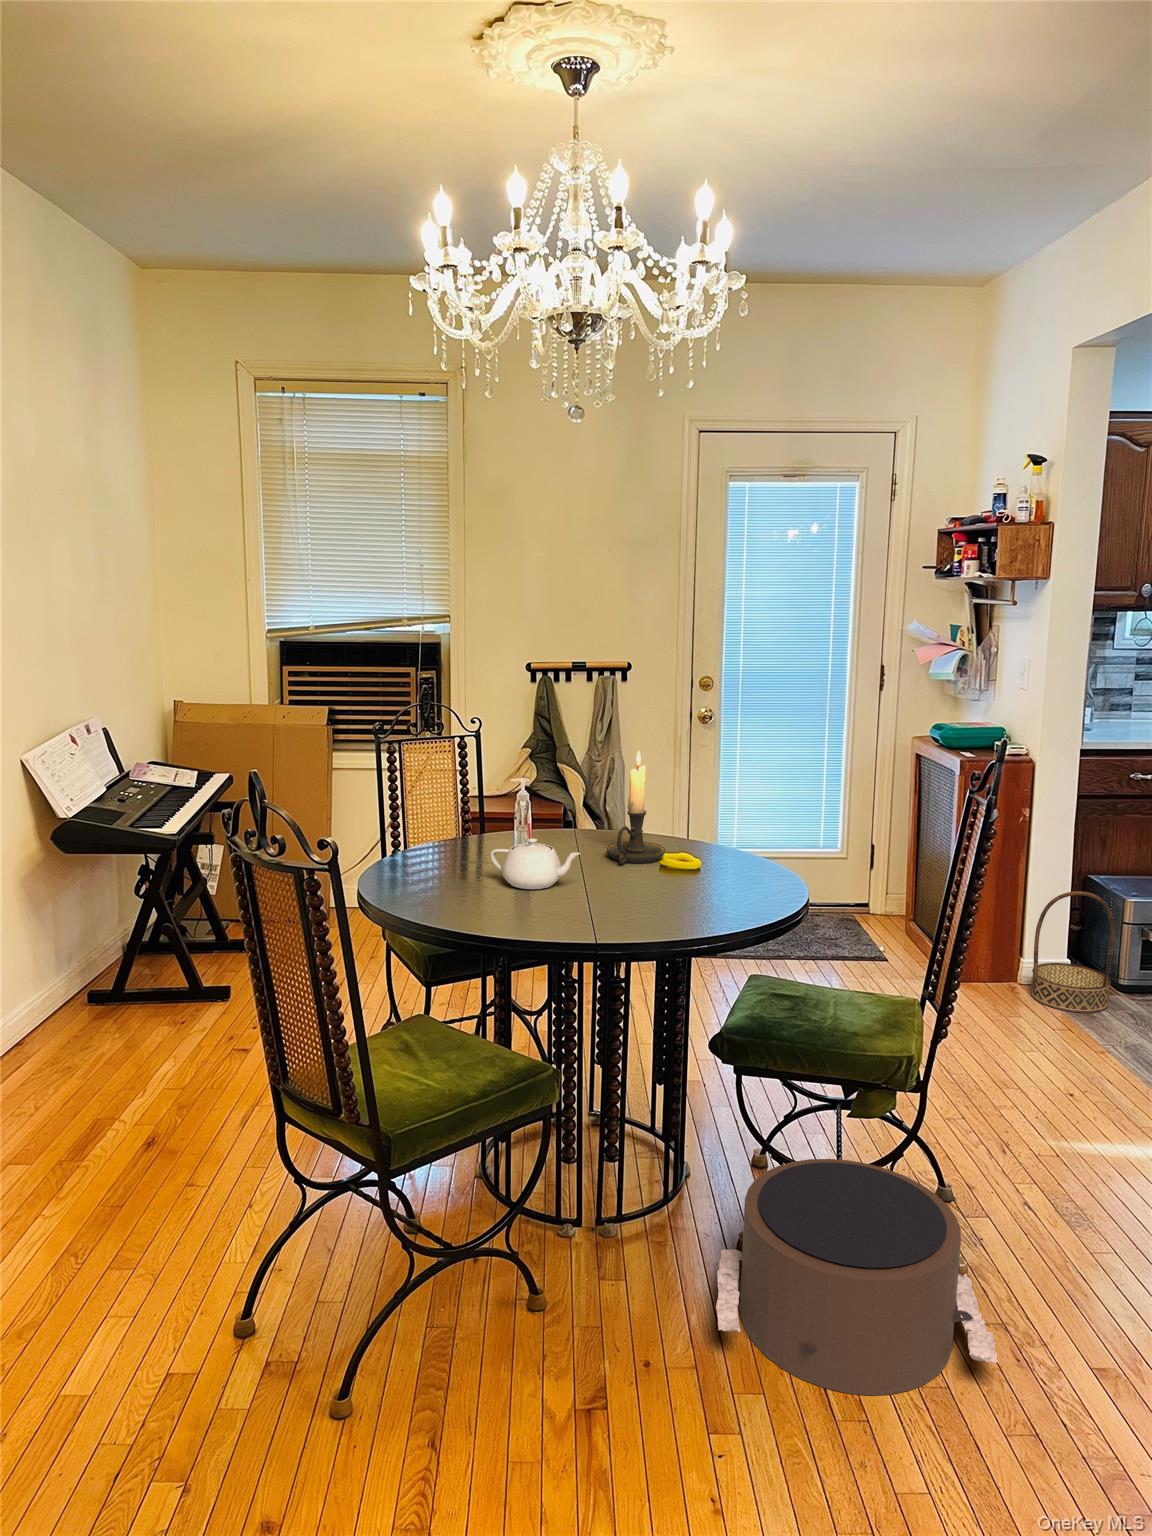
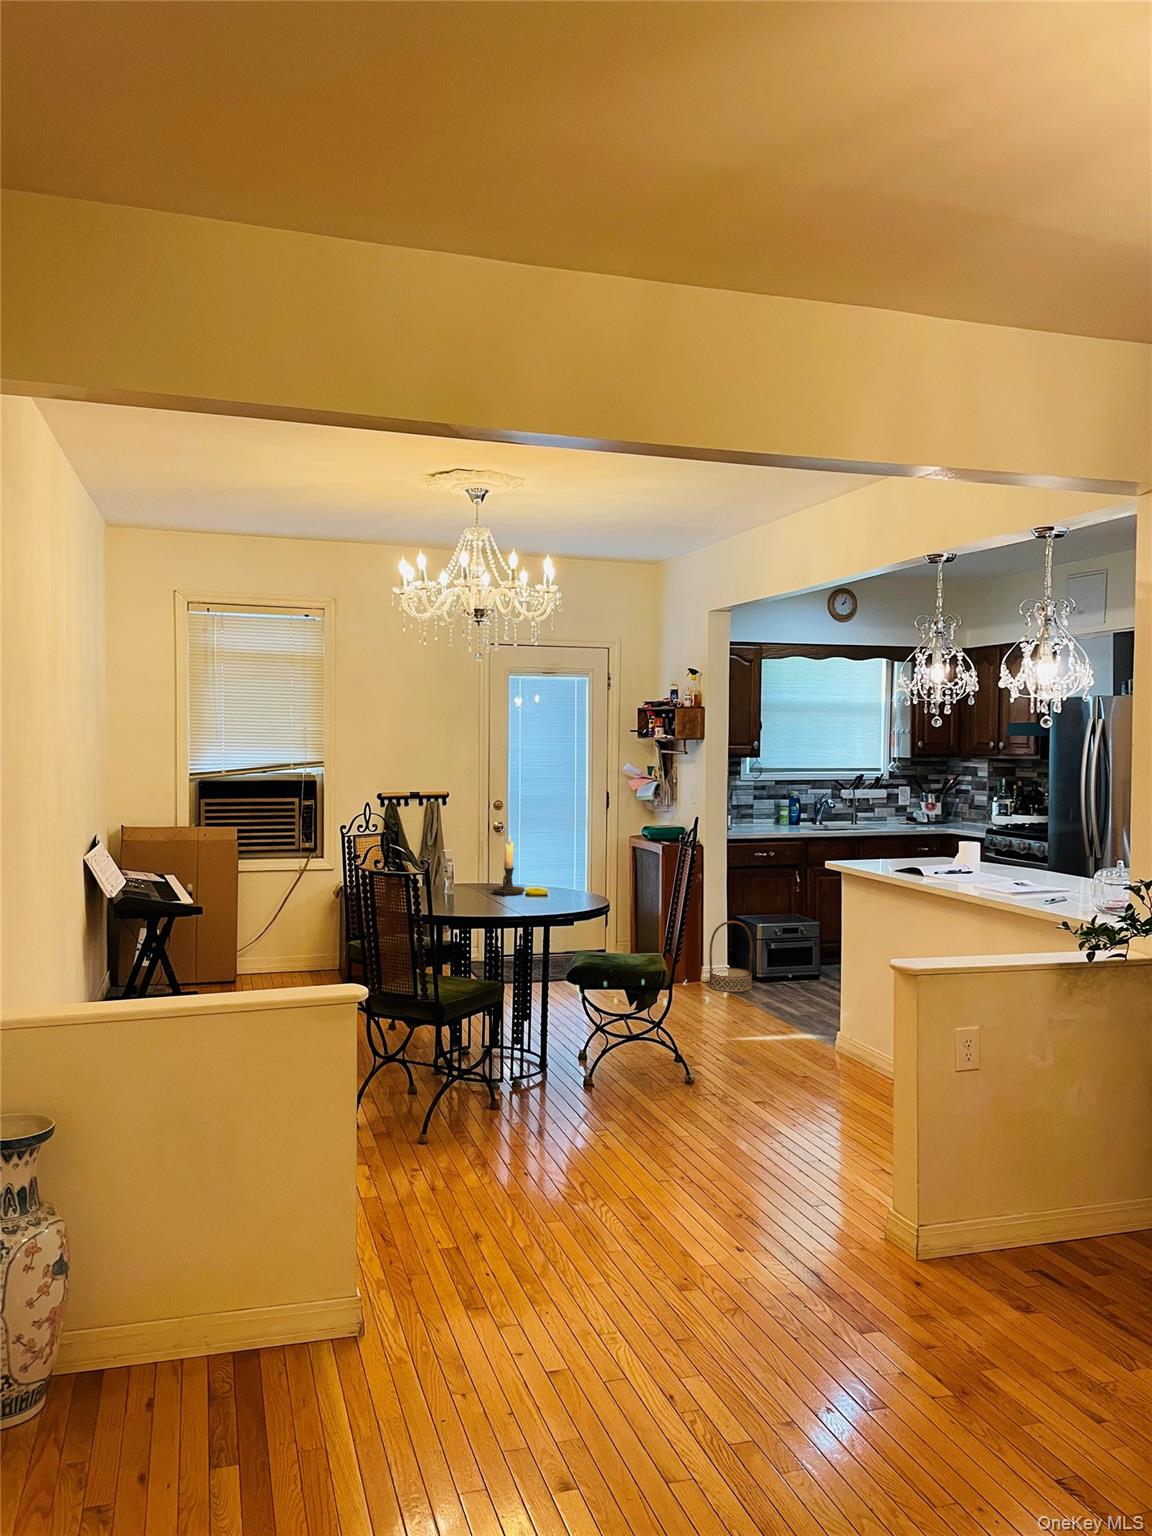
teapot: present [490,838,580,889] -> none [444,879,494,905]
pouf: present [716,1159,997,1395] -> none [580,1029,712,1116]

